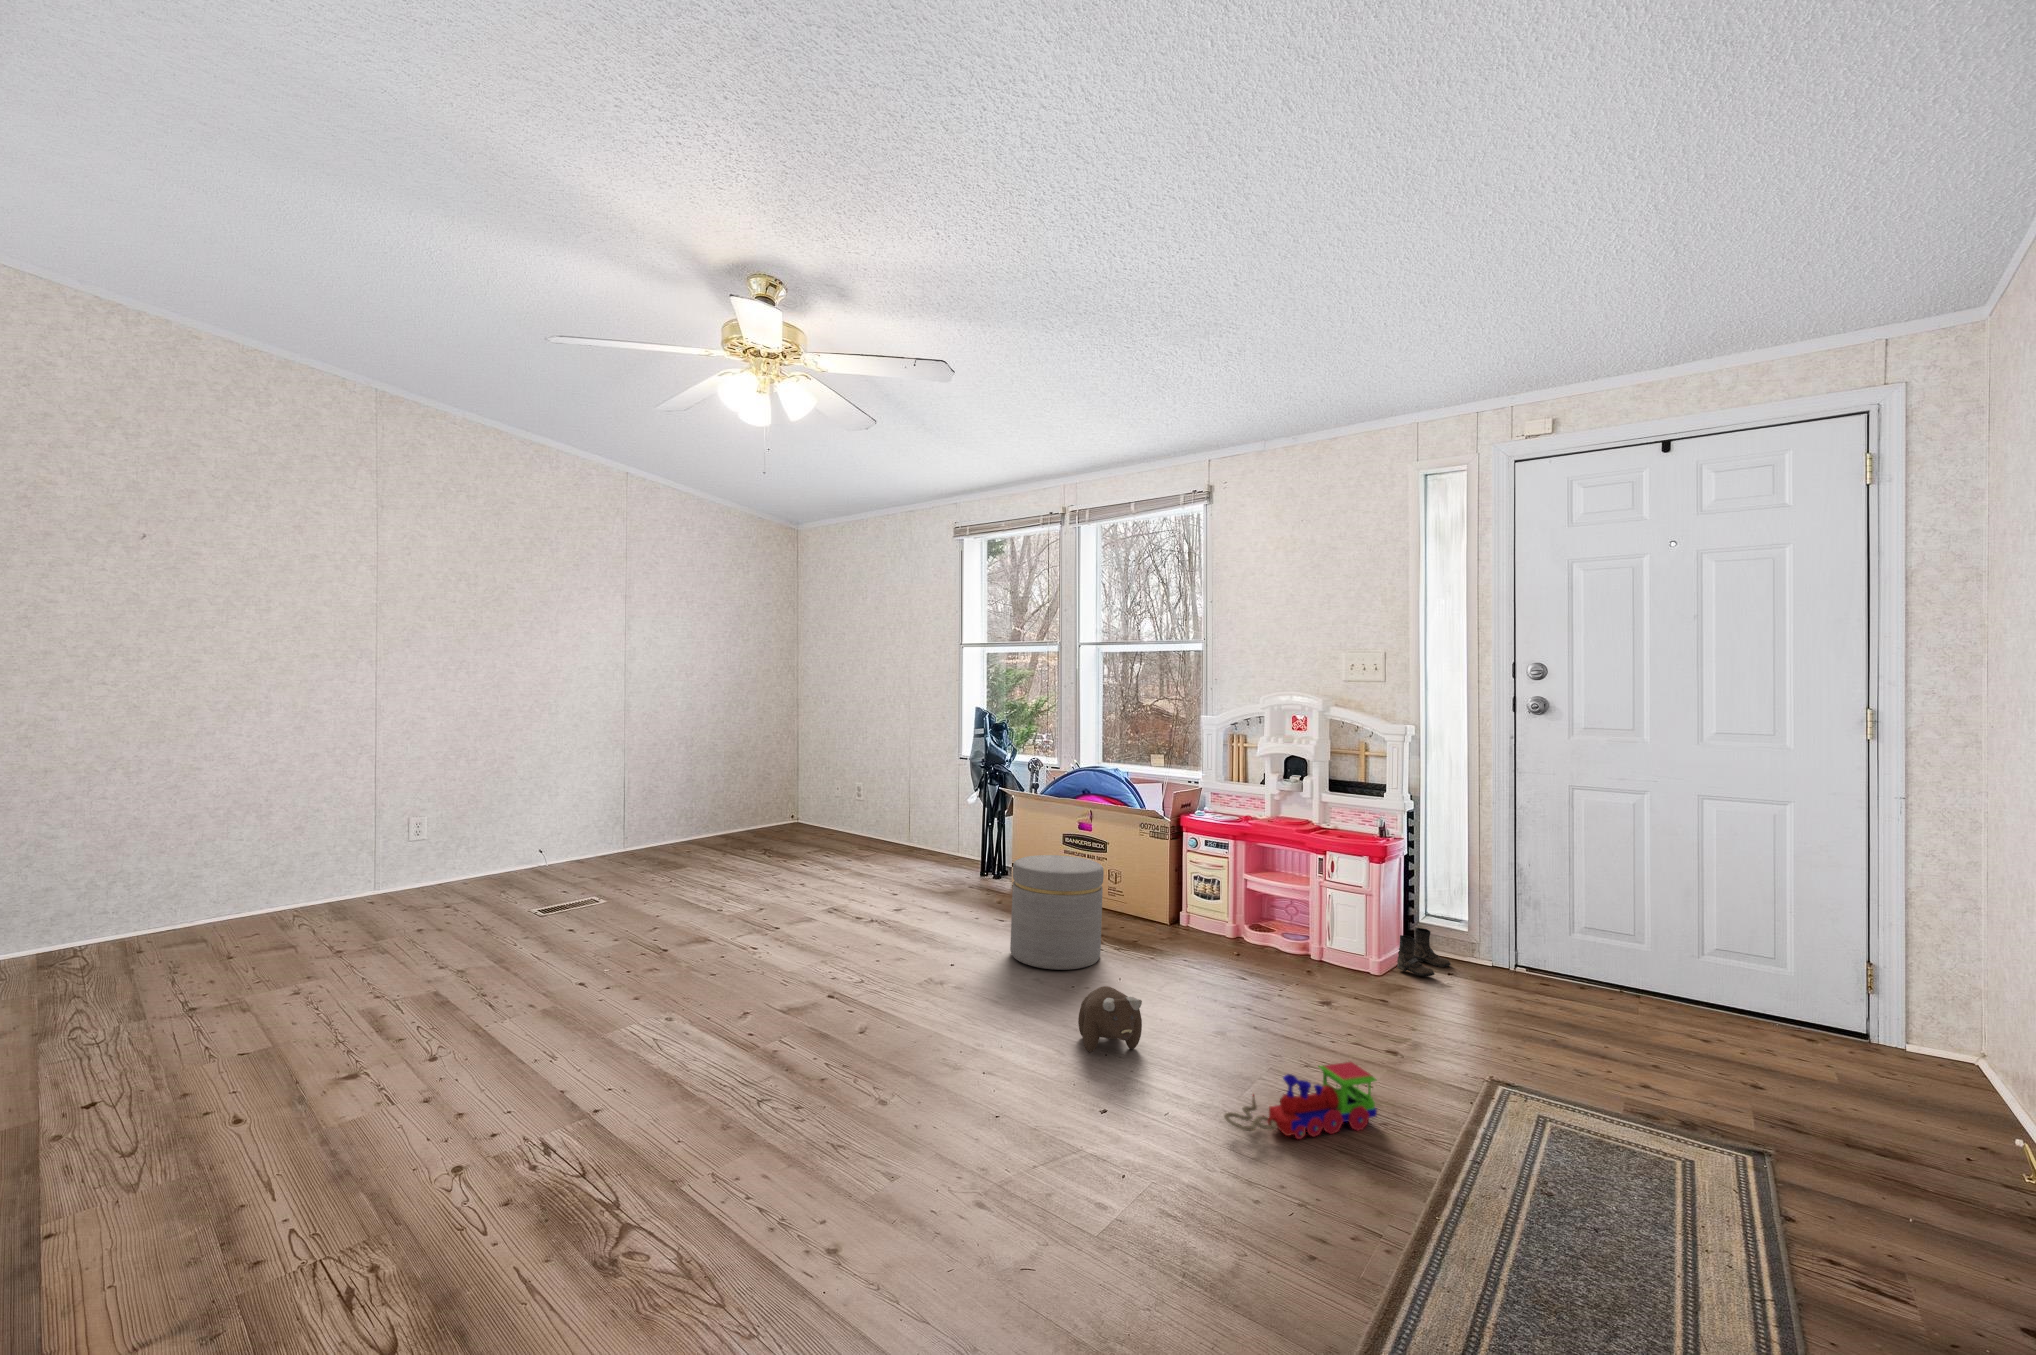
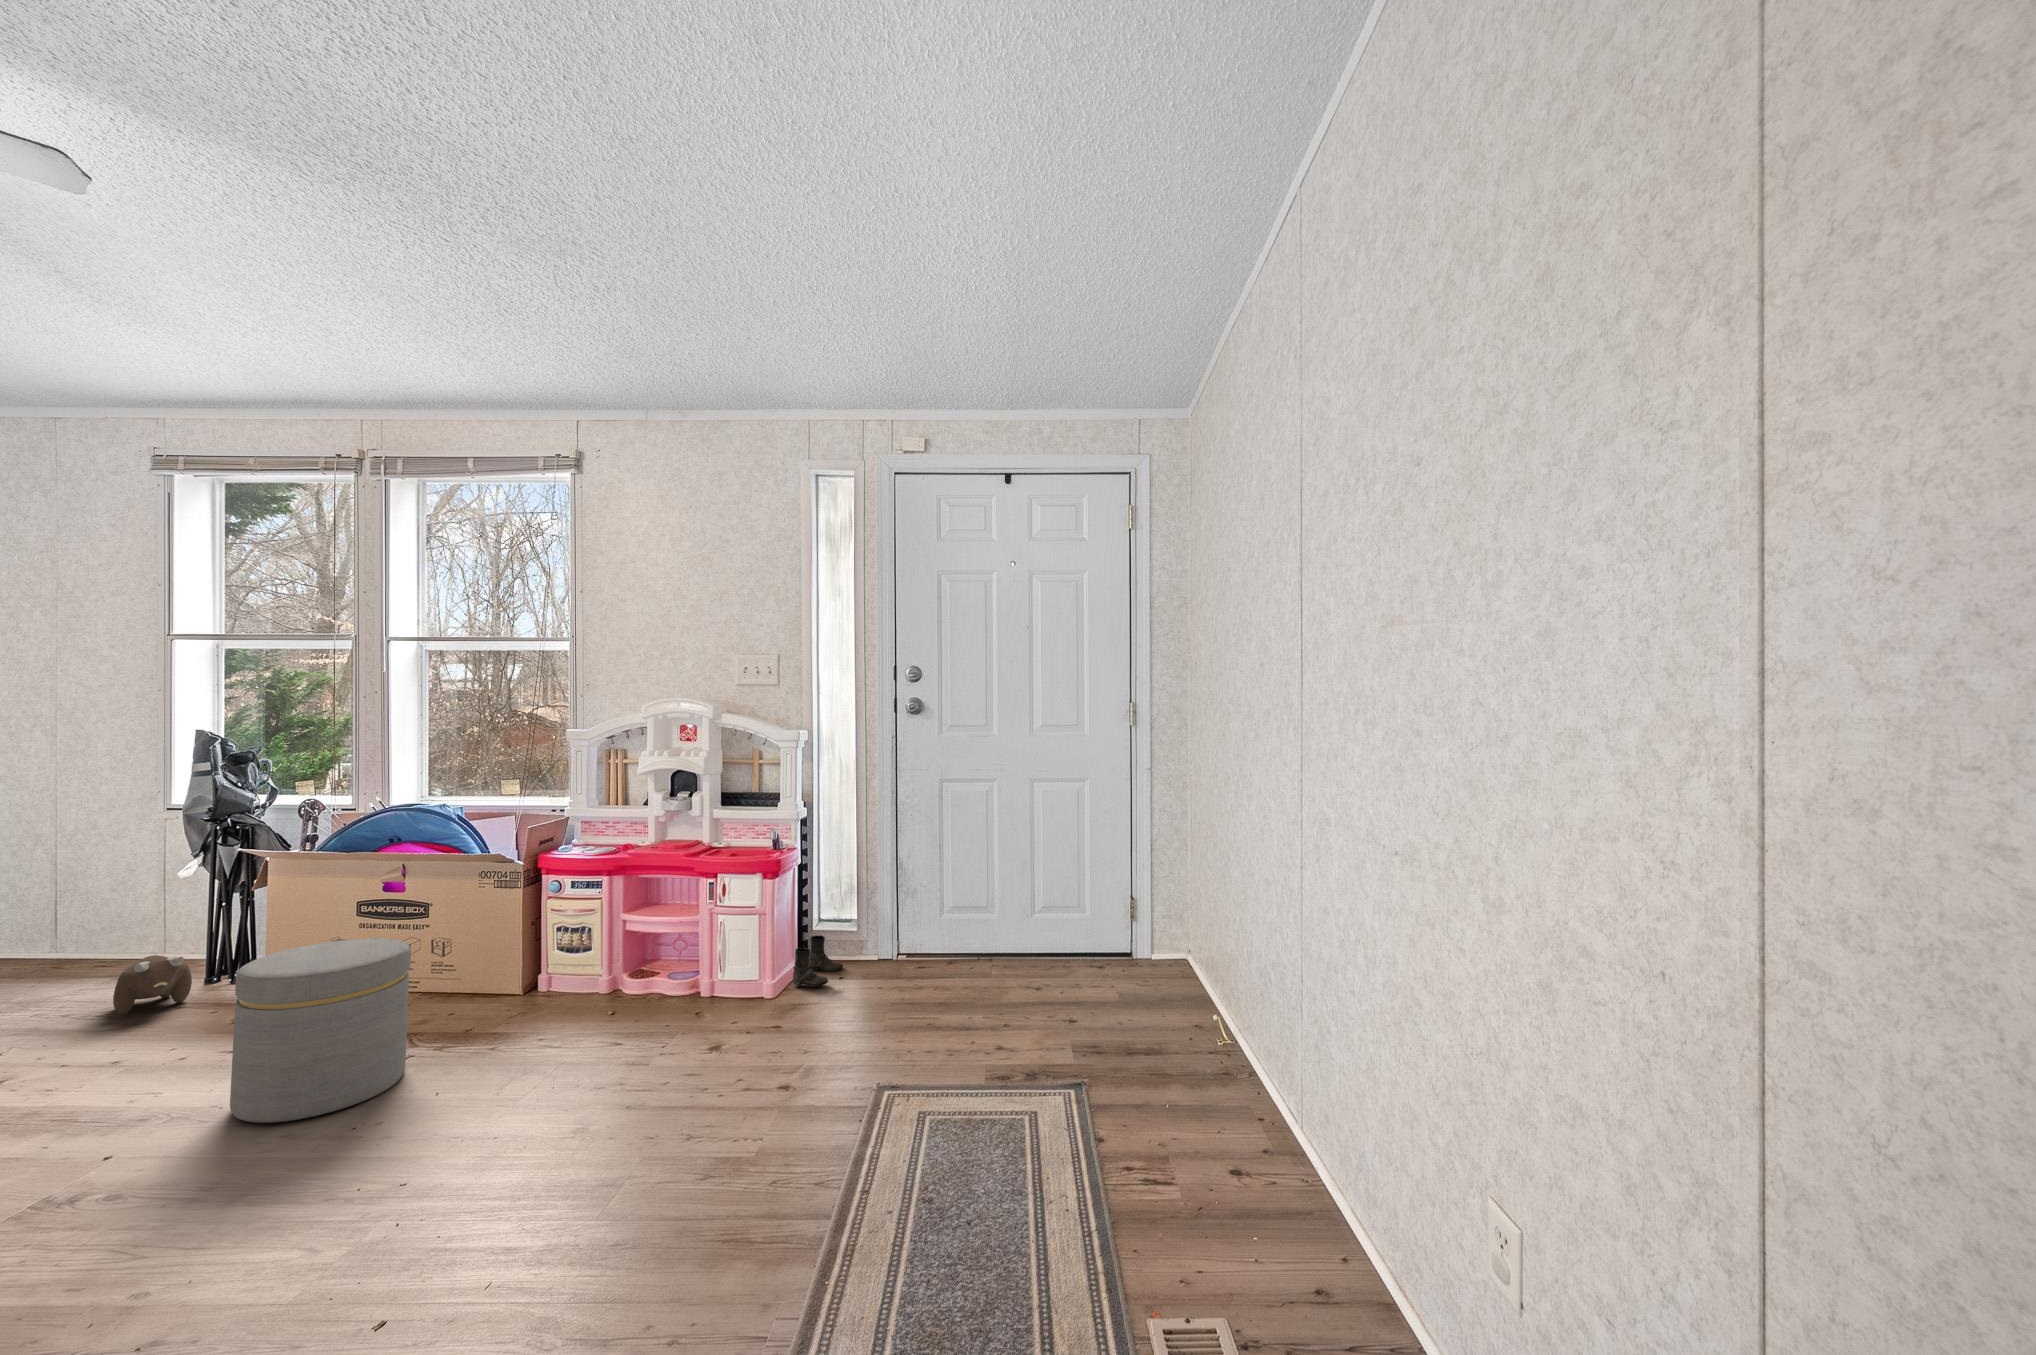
plush toy: present [1078,986,1142,1052] -> present [113,955,192,1014]
toy train: present [1224,1062,1377,1139] -> none [567,1126,764,1278]

